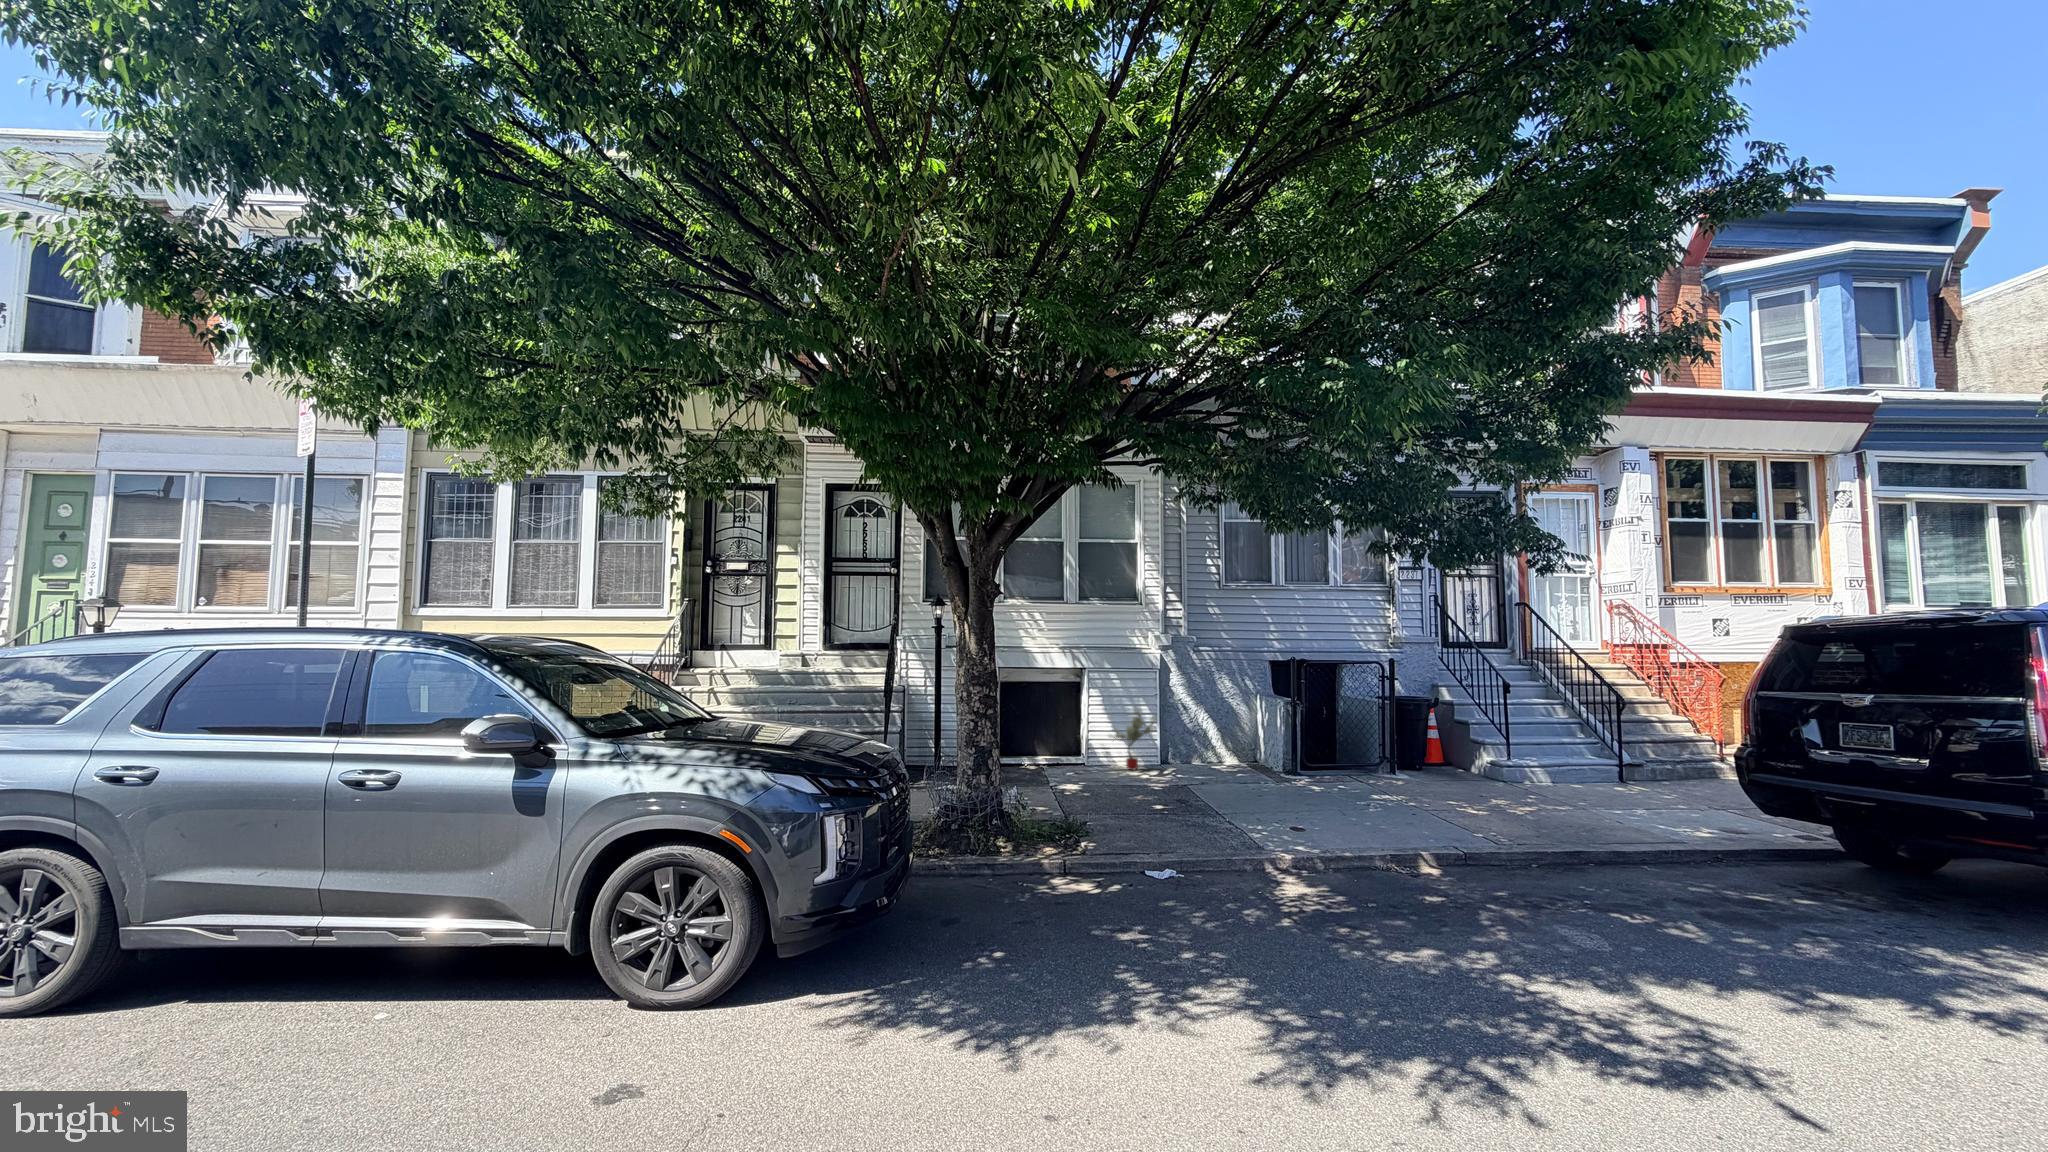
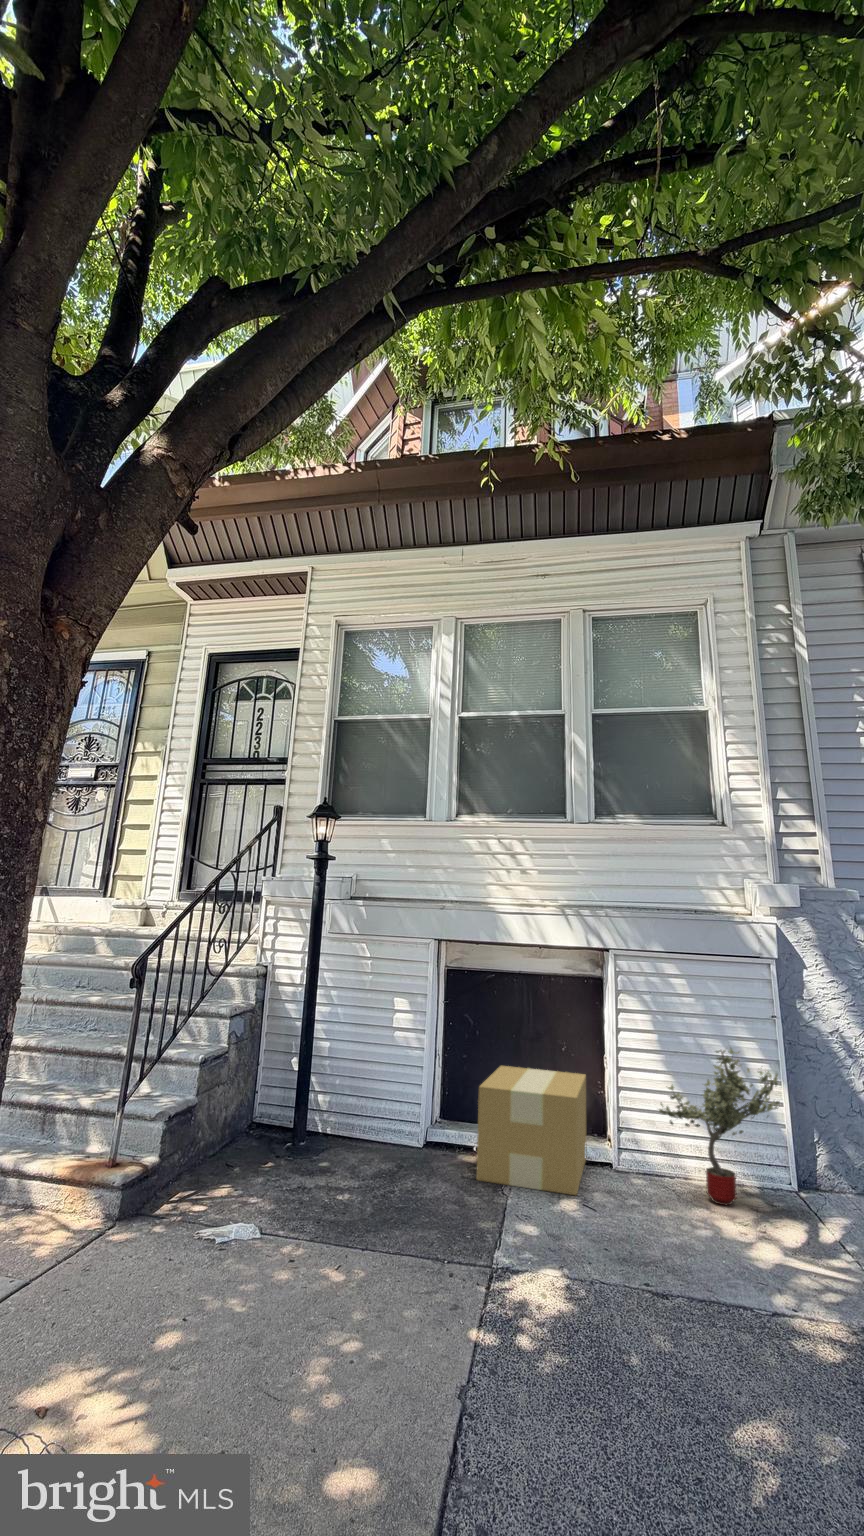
cardboard box: none [1030,726,1074,772] -> present [476,1066,586,1195]

